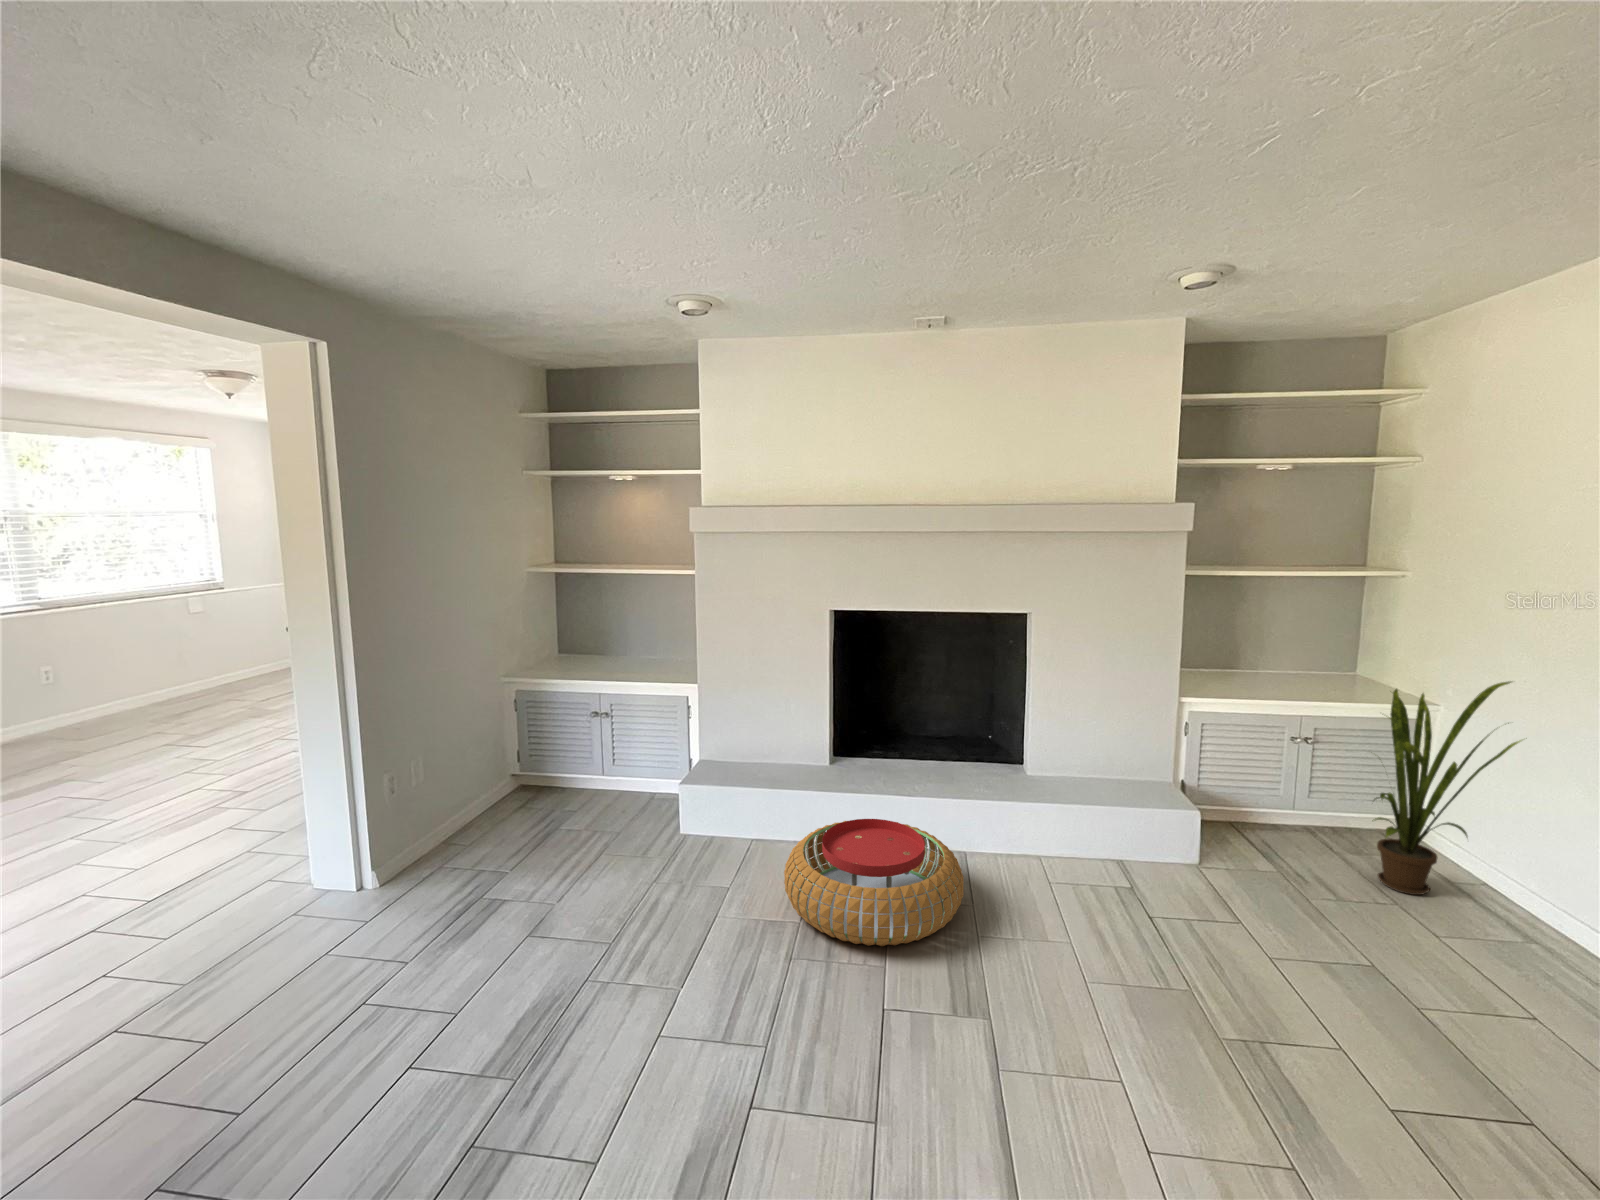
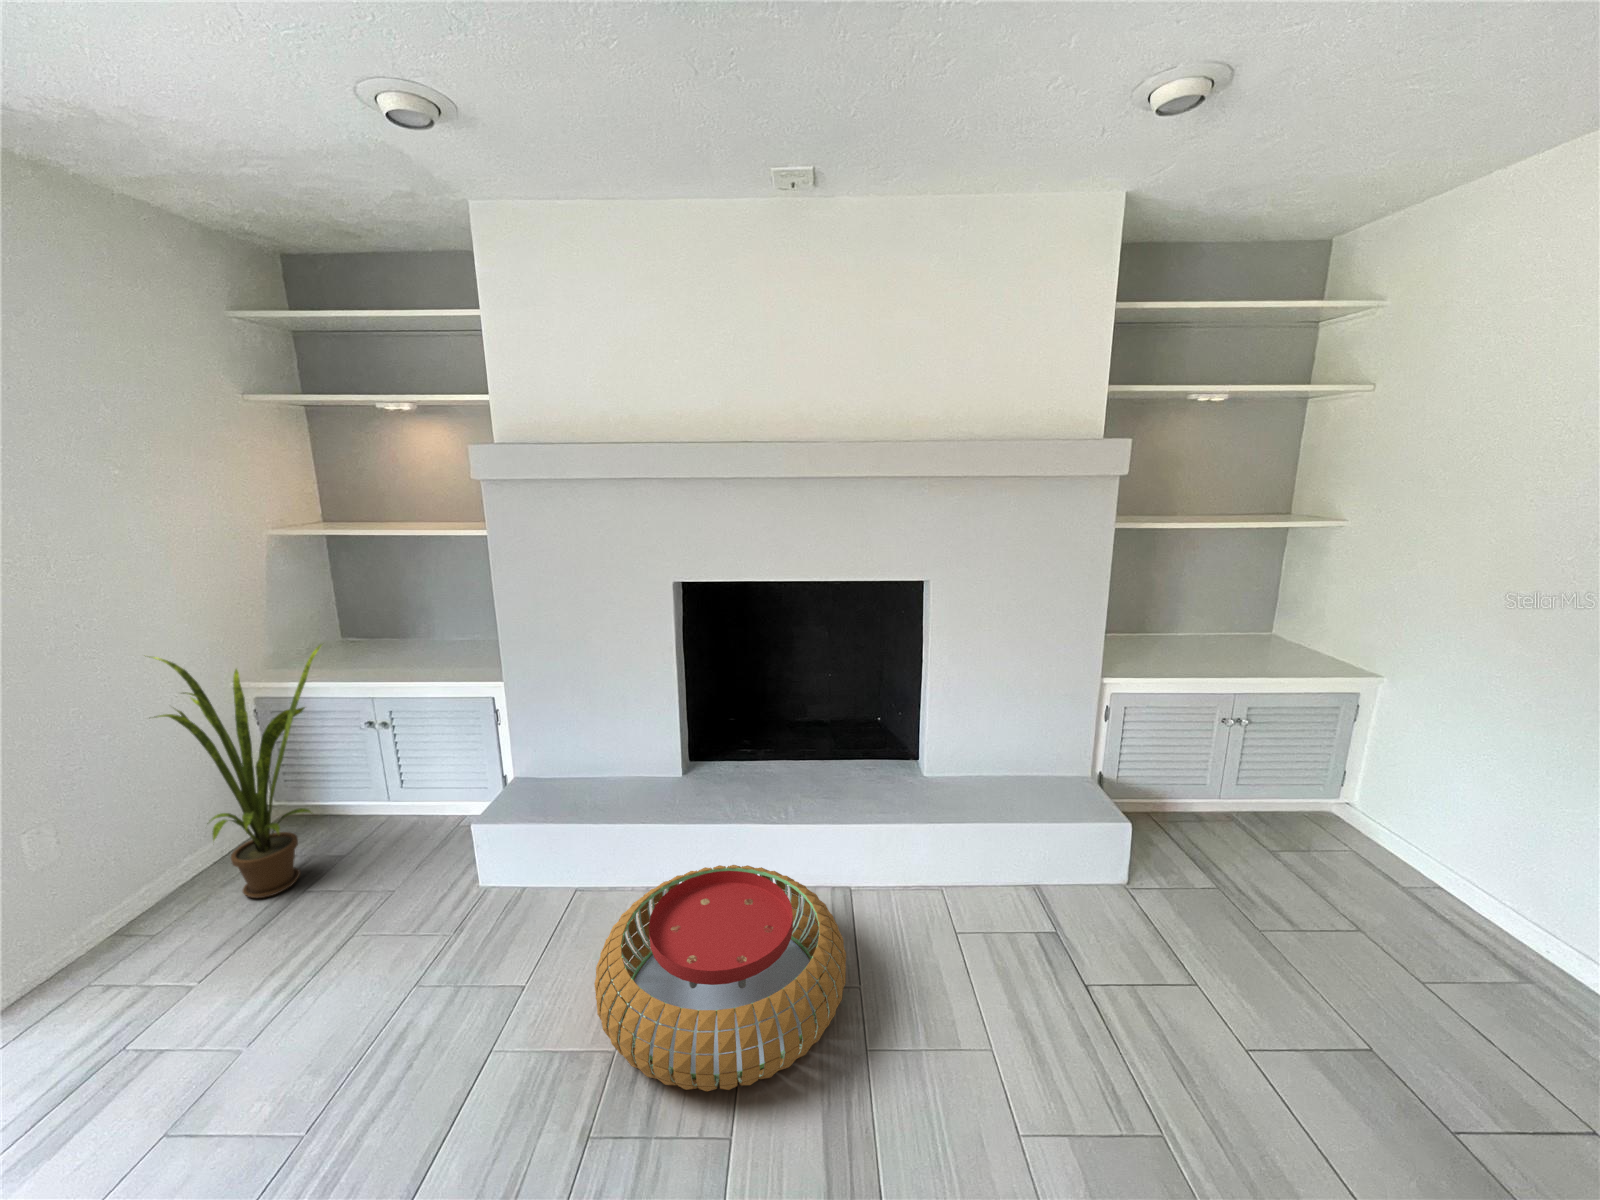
house plant: present [1372,681,1521,895] -> present [151,645,321,898]

